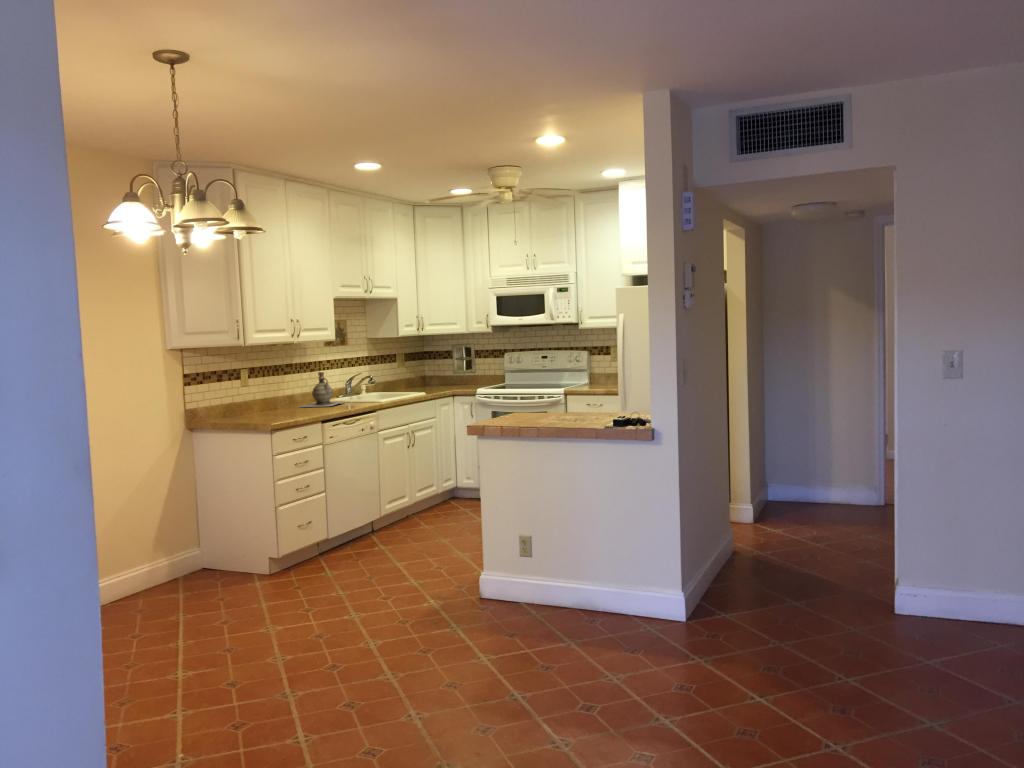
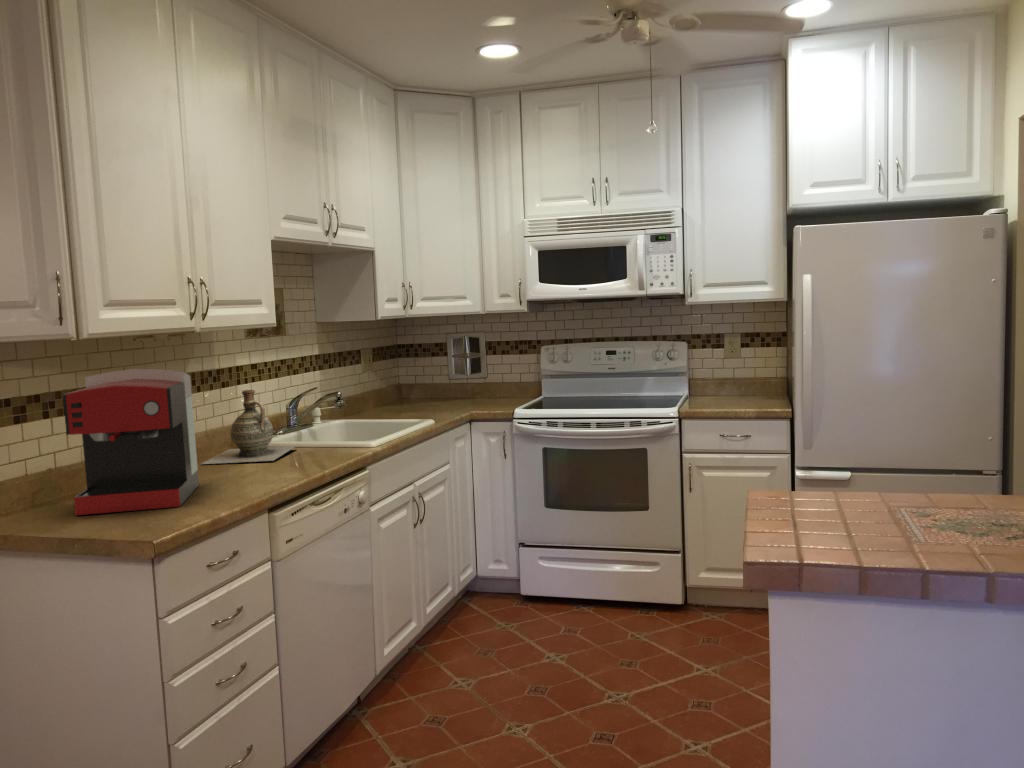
coffee maker: none [239,359,294,419] -> present [63,369,199,515]

